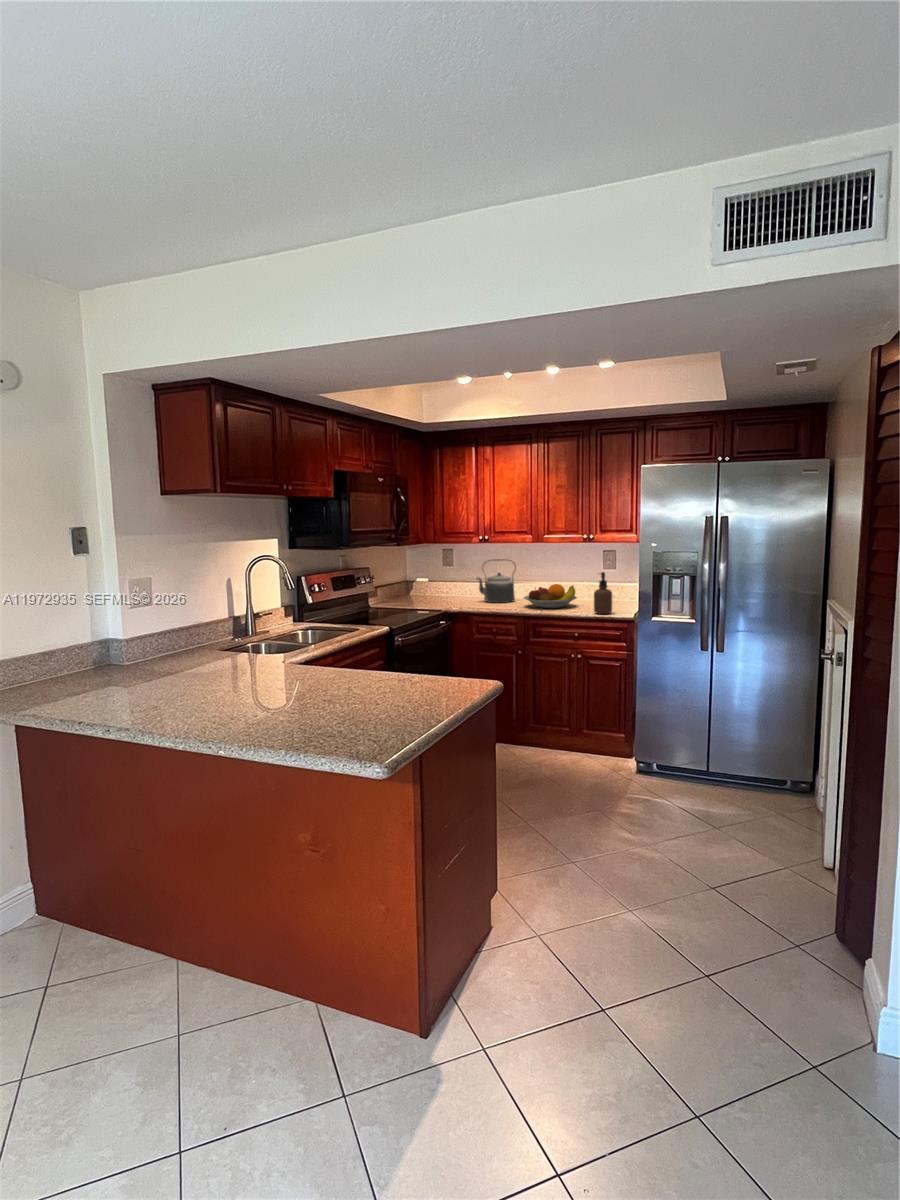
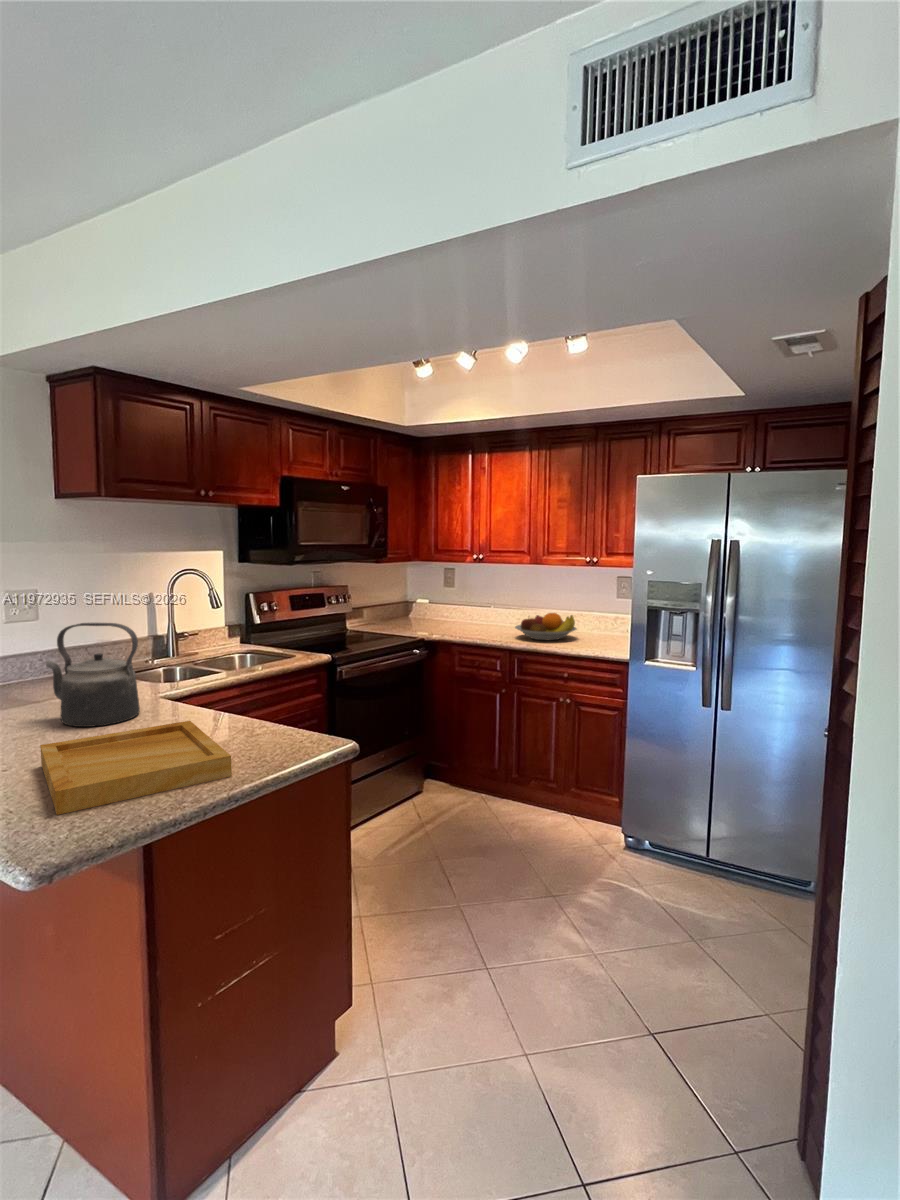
kettle: present [477,559,516,603] -> present [46,623,140,727]
soap dispenser: present [594,572,612,614] -> none [586,602,609,652]
tray: none [280,670,435,726] -> present [40,721,232,815]

